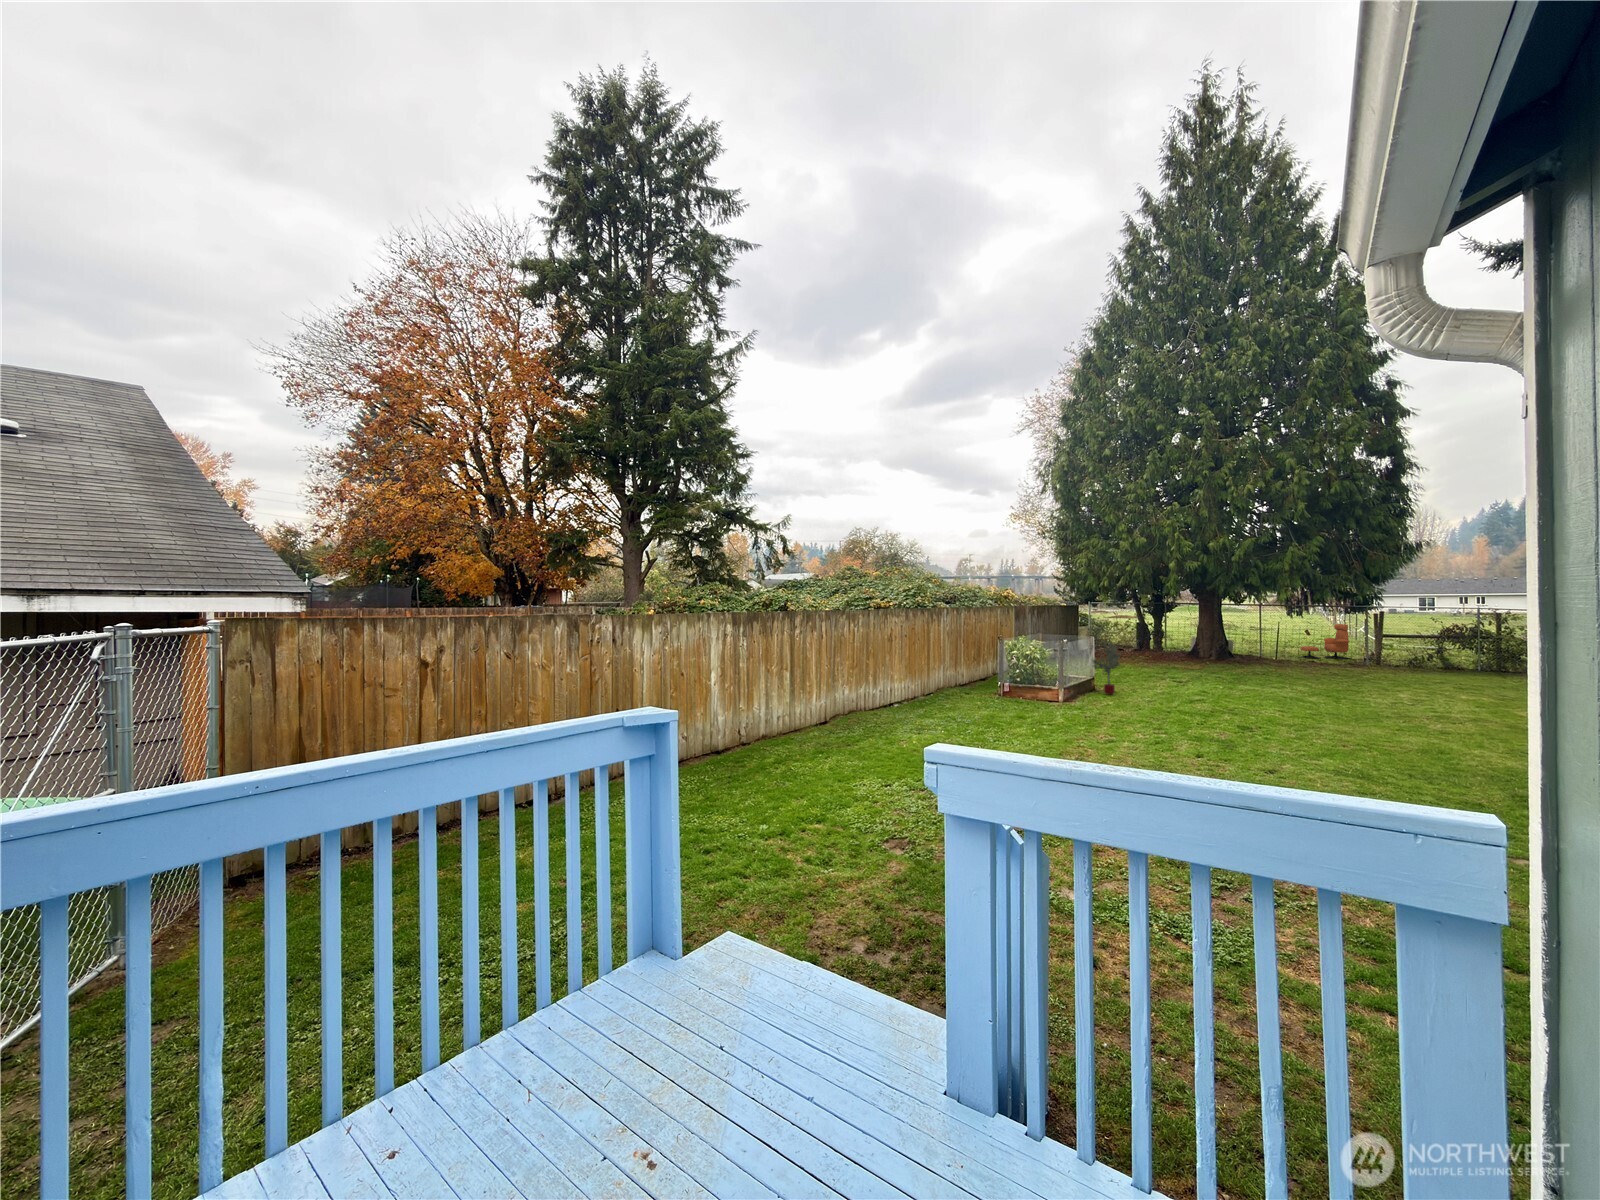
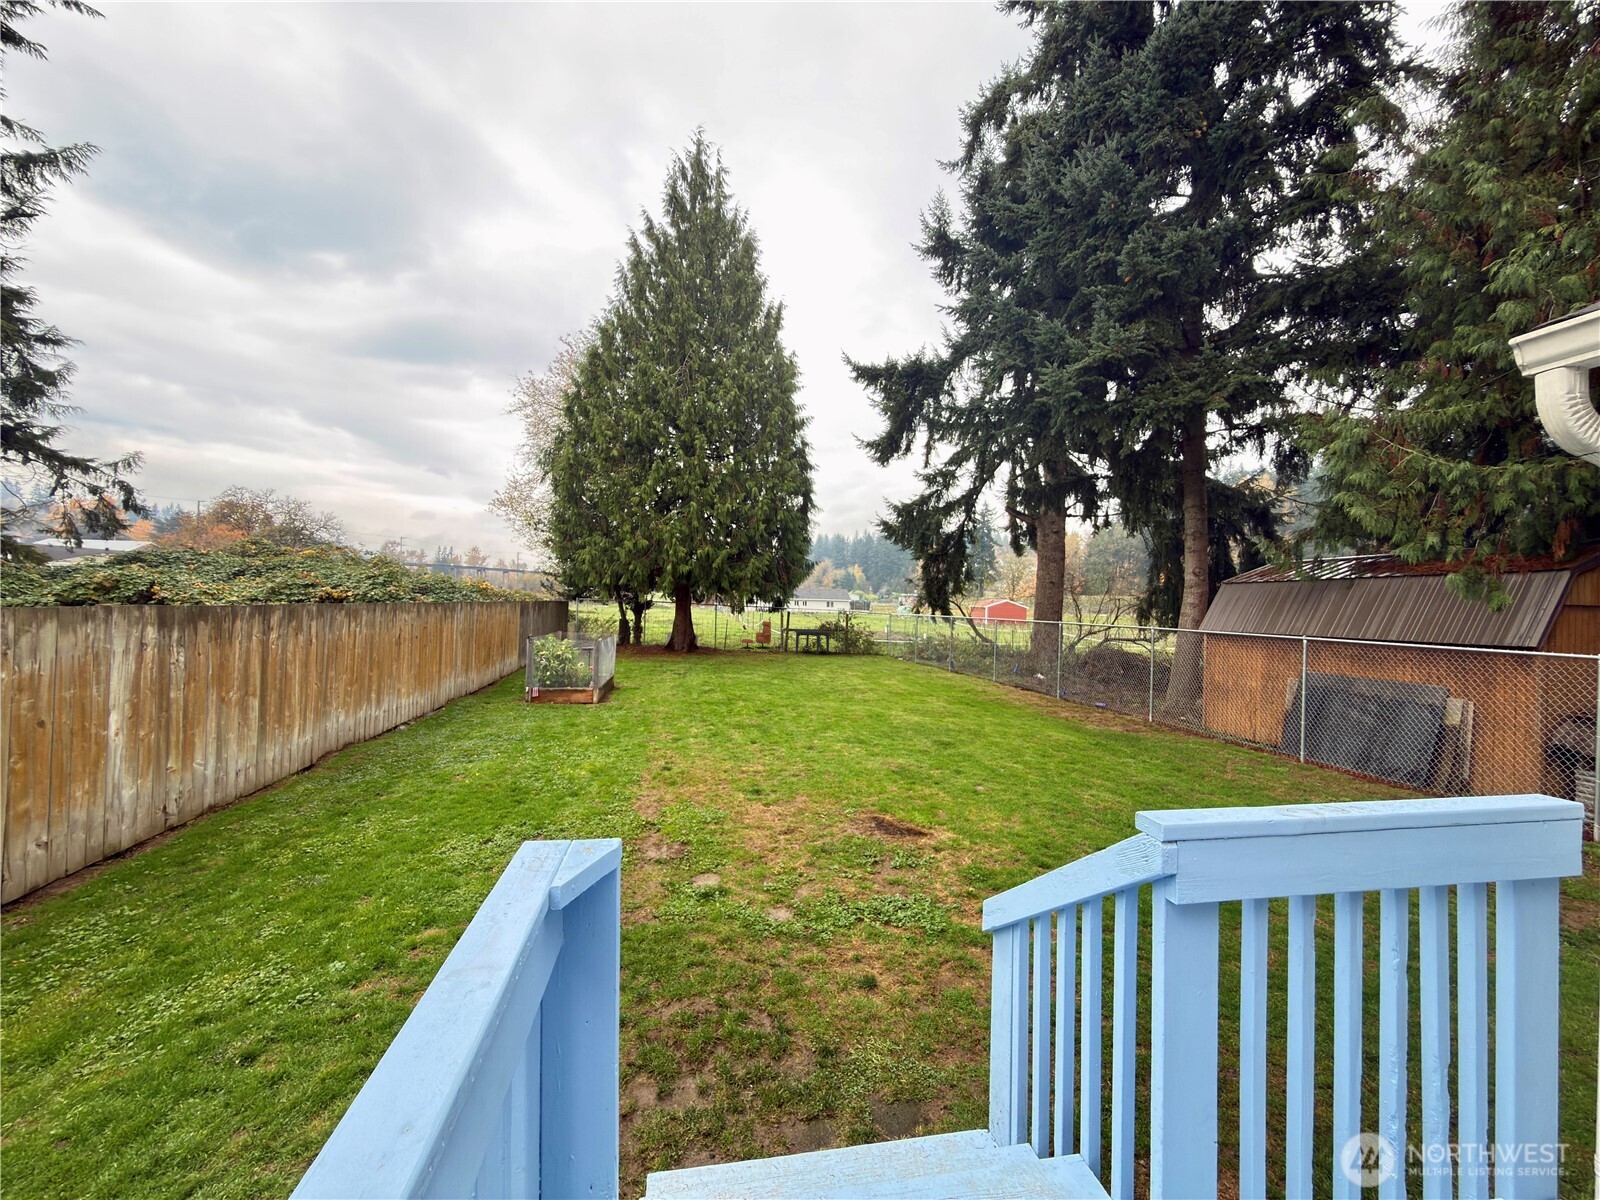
round table: none [1384,636,1458,671] -> present [795,630,831,655]
potted tree: present [1093,642,1120,695] -> none [616,639,645,692]

